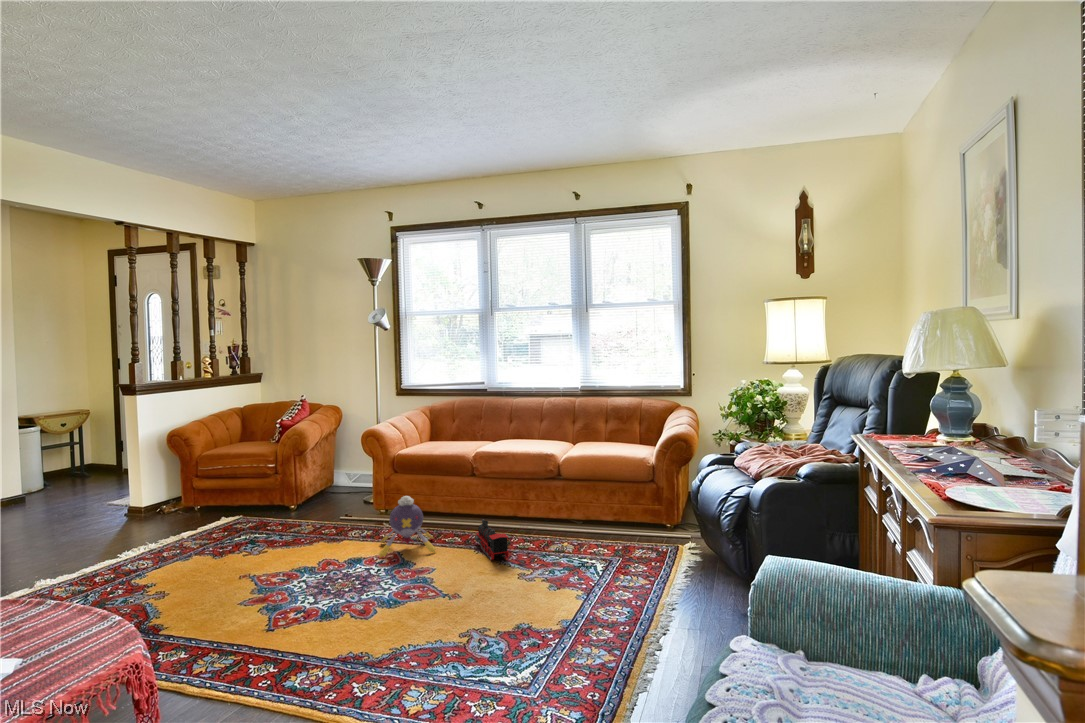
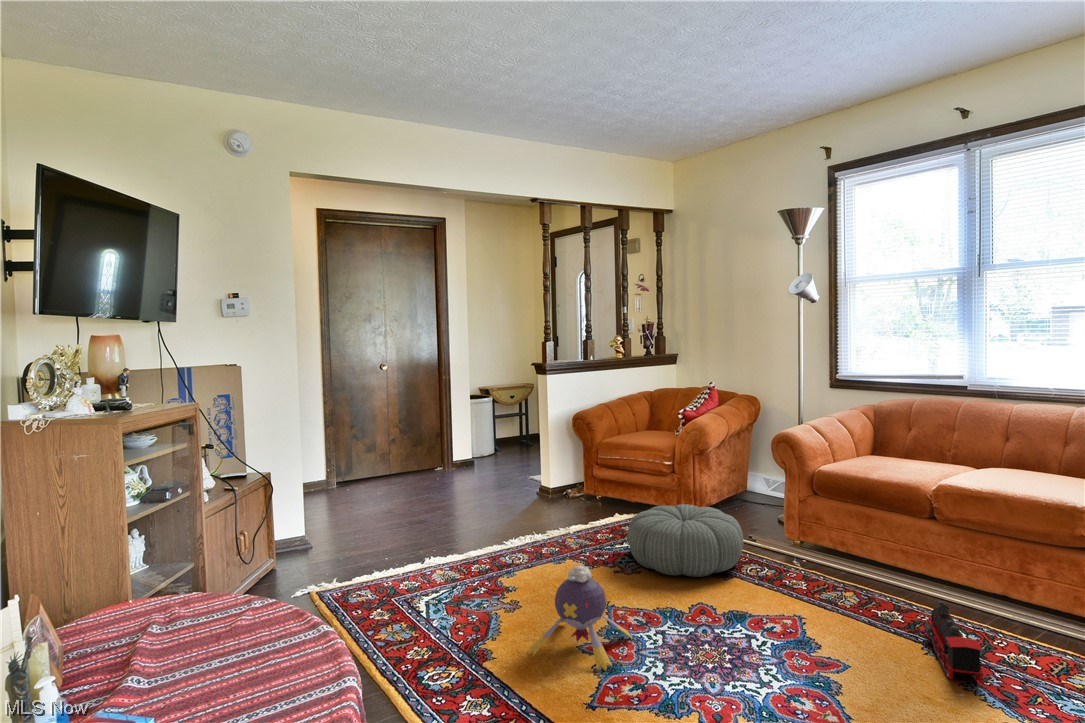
pouf: none [249,492,348,548] -> present [628,504,743,577]
plush toy: present [378,496,436,558] -> present [529,566,632,671]

